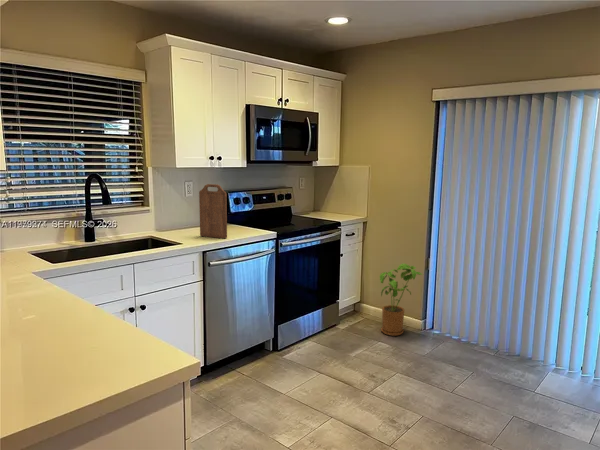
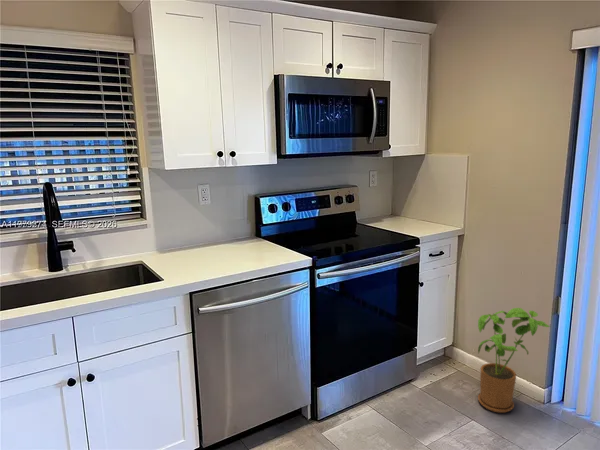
cutting board: present [199,184,227,238] -> none [198,193,233,271]

